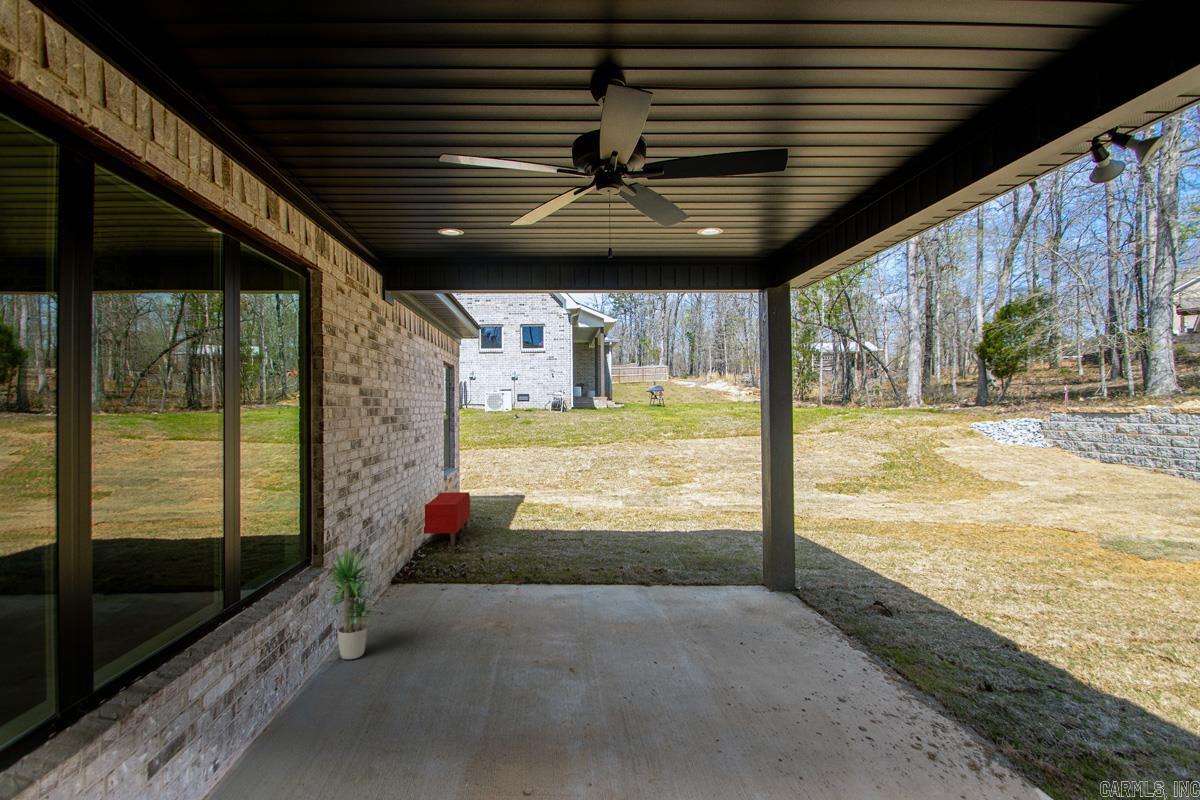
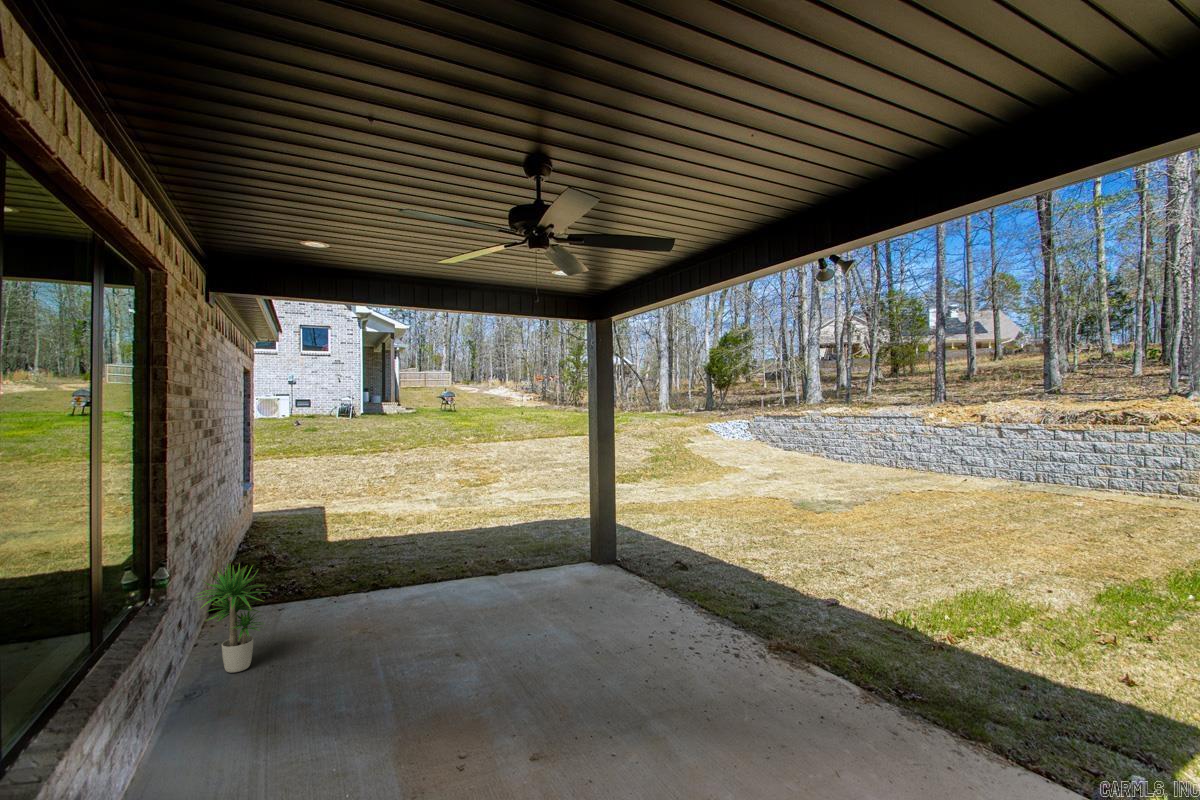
bench: present [424,492,470,546] -> none [237,504,292,564]

